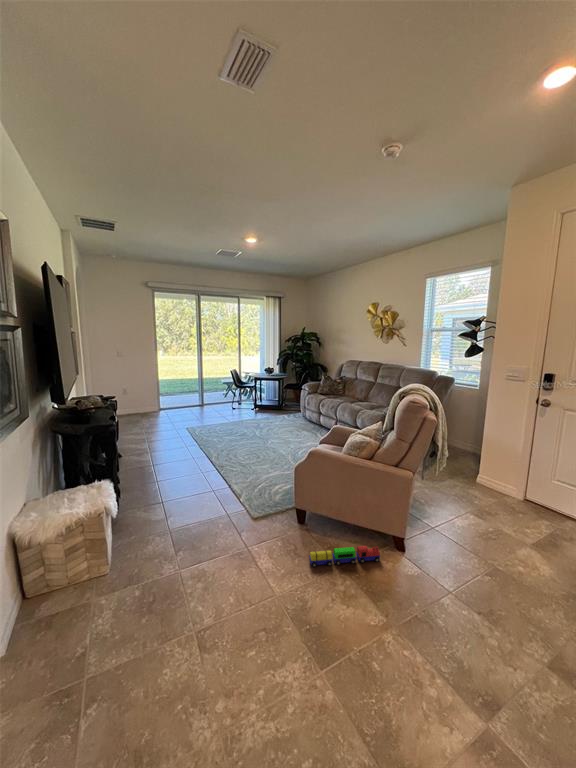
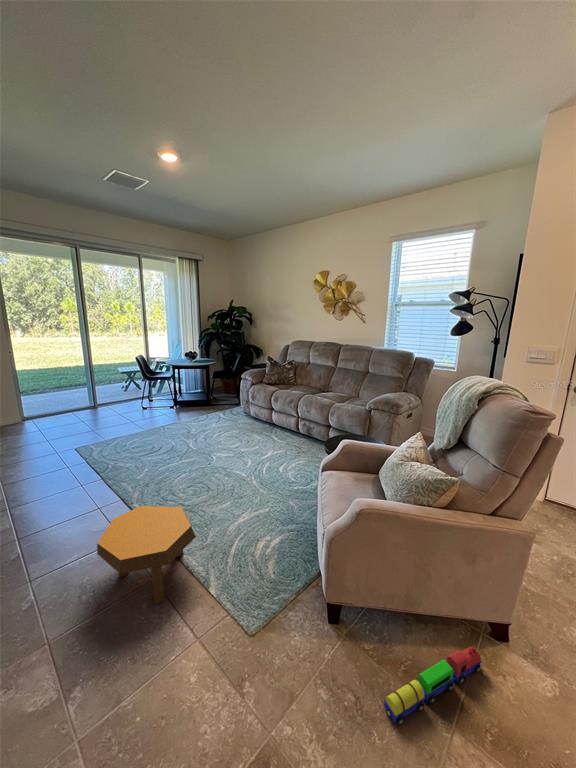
footstool: none [185,453,236,503] -> present [97,506,195,604]

